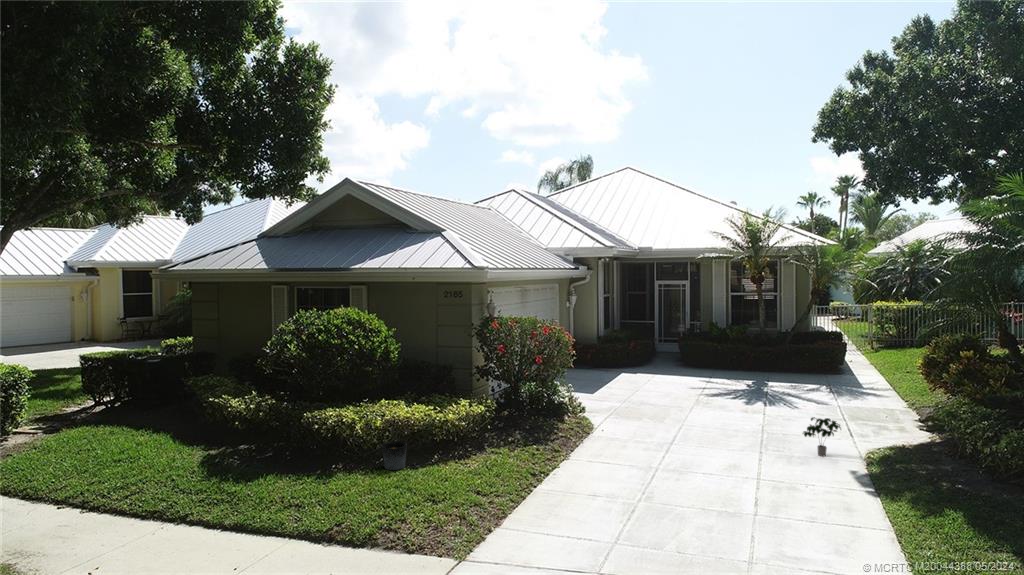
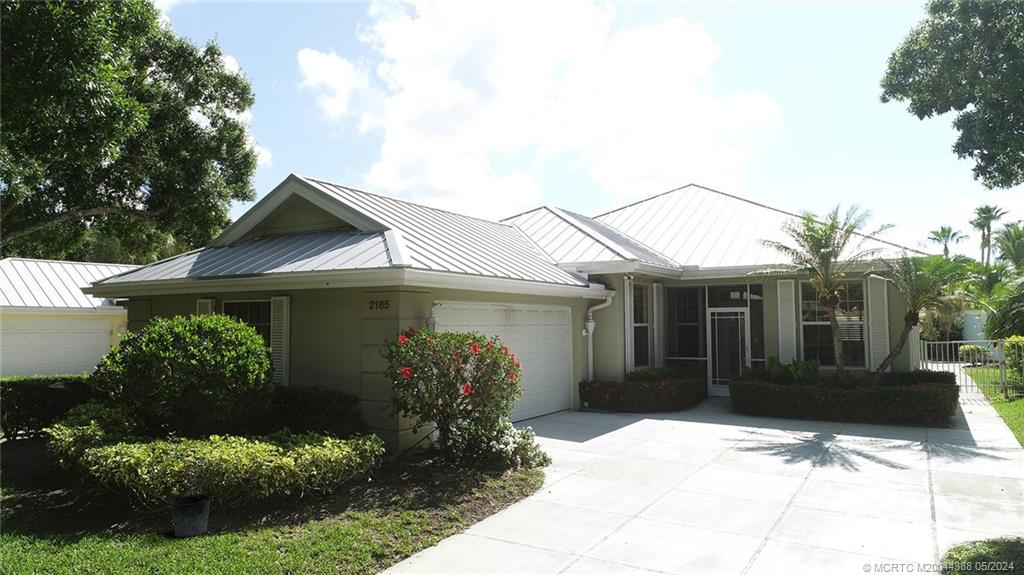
potted plant: present [803,417,841,456] -> none [835,484,898,550]

